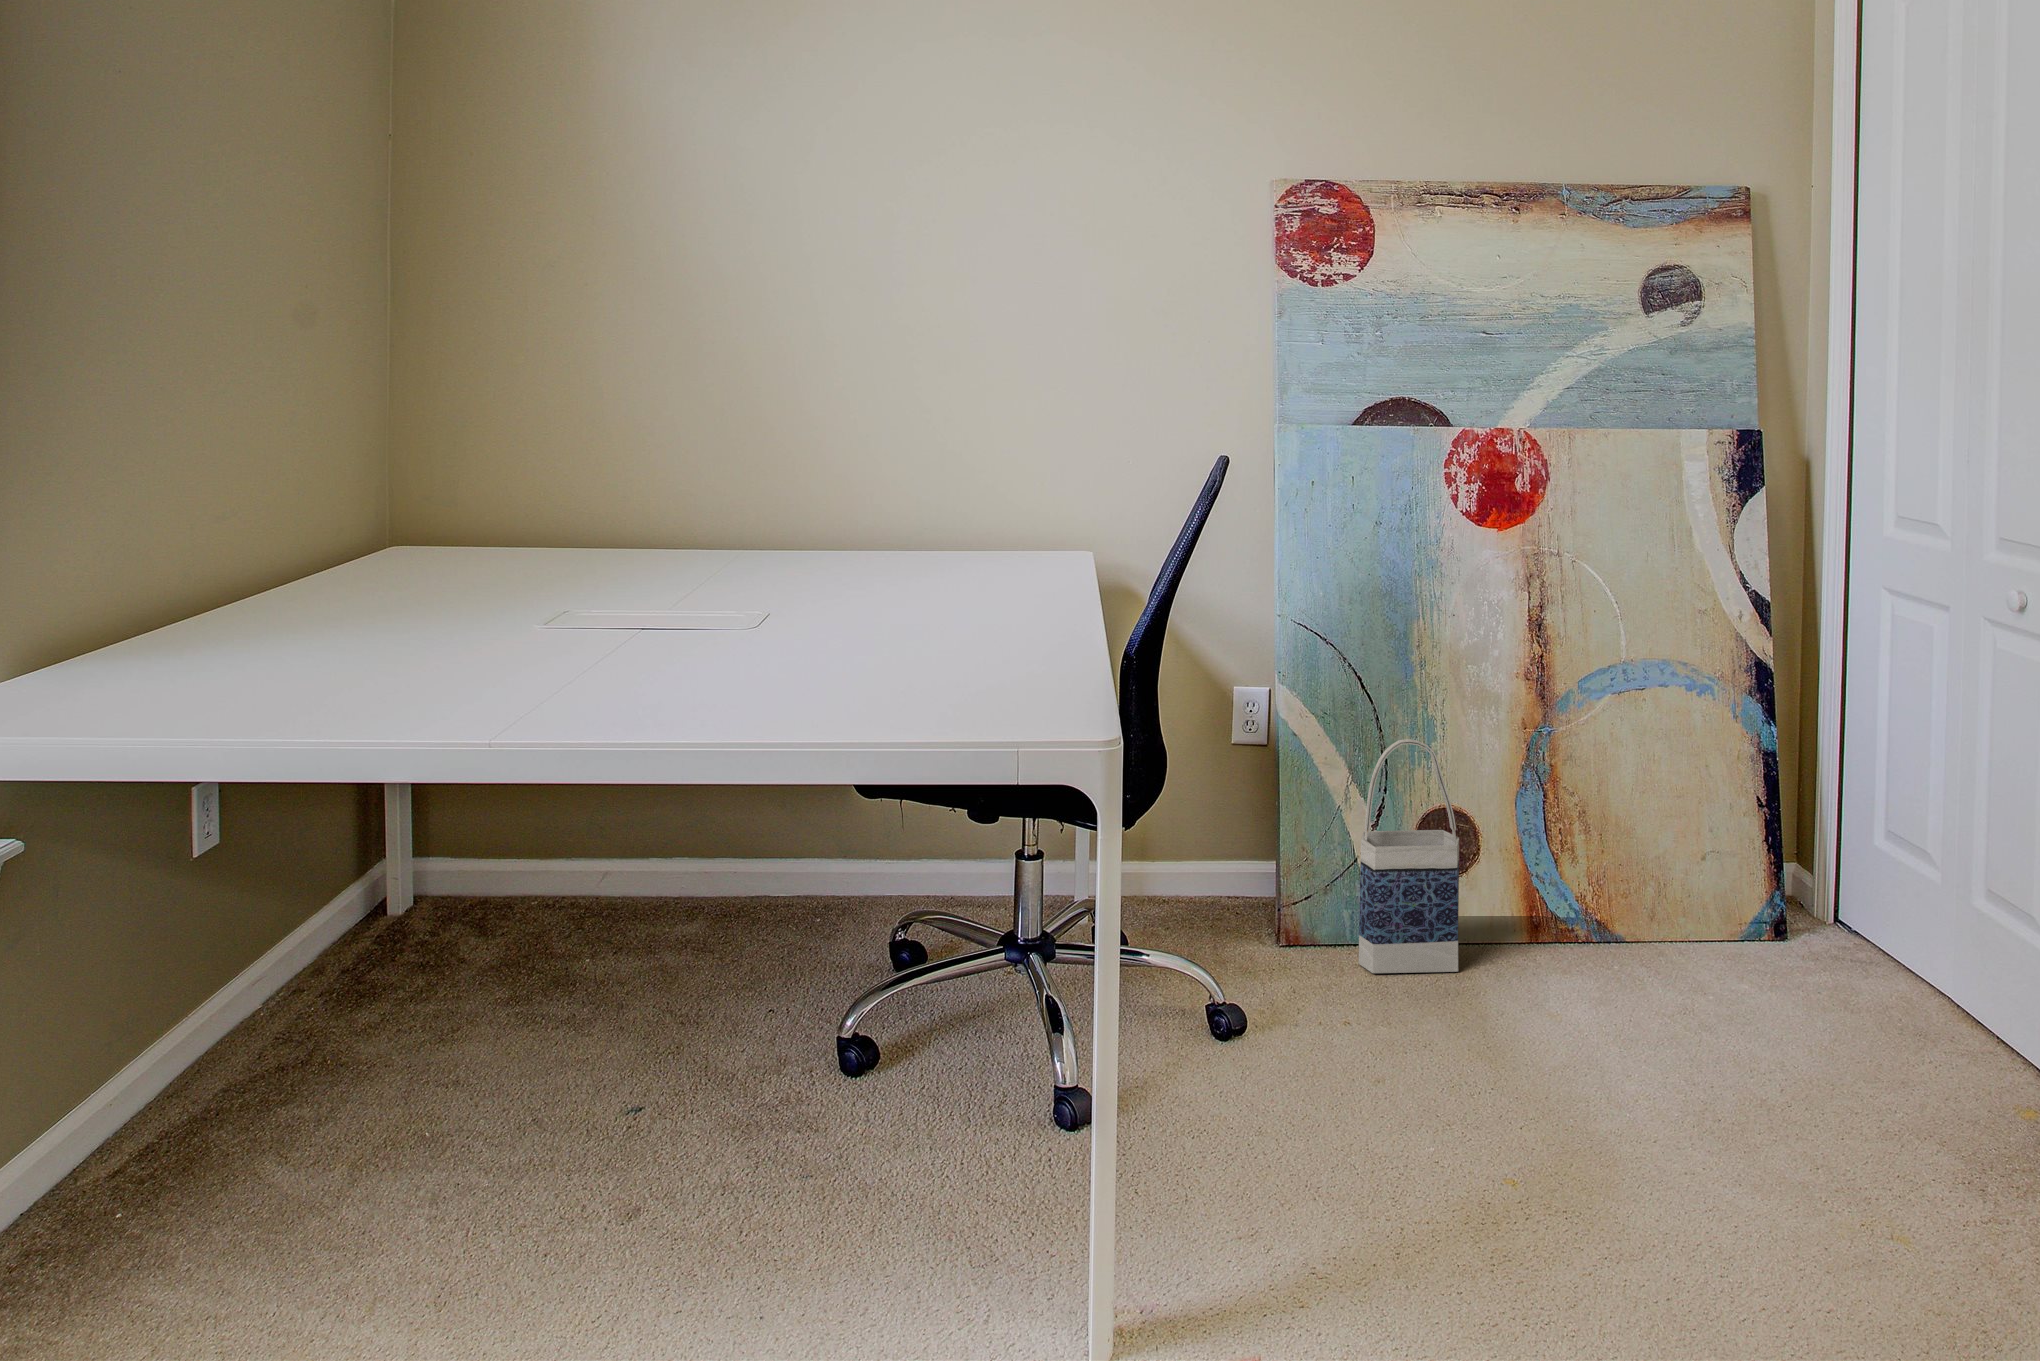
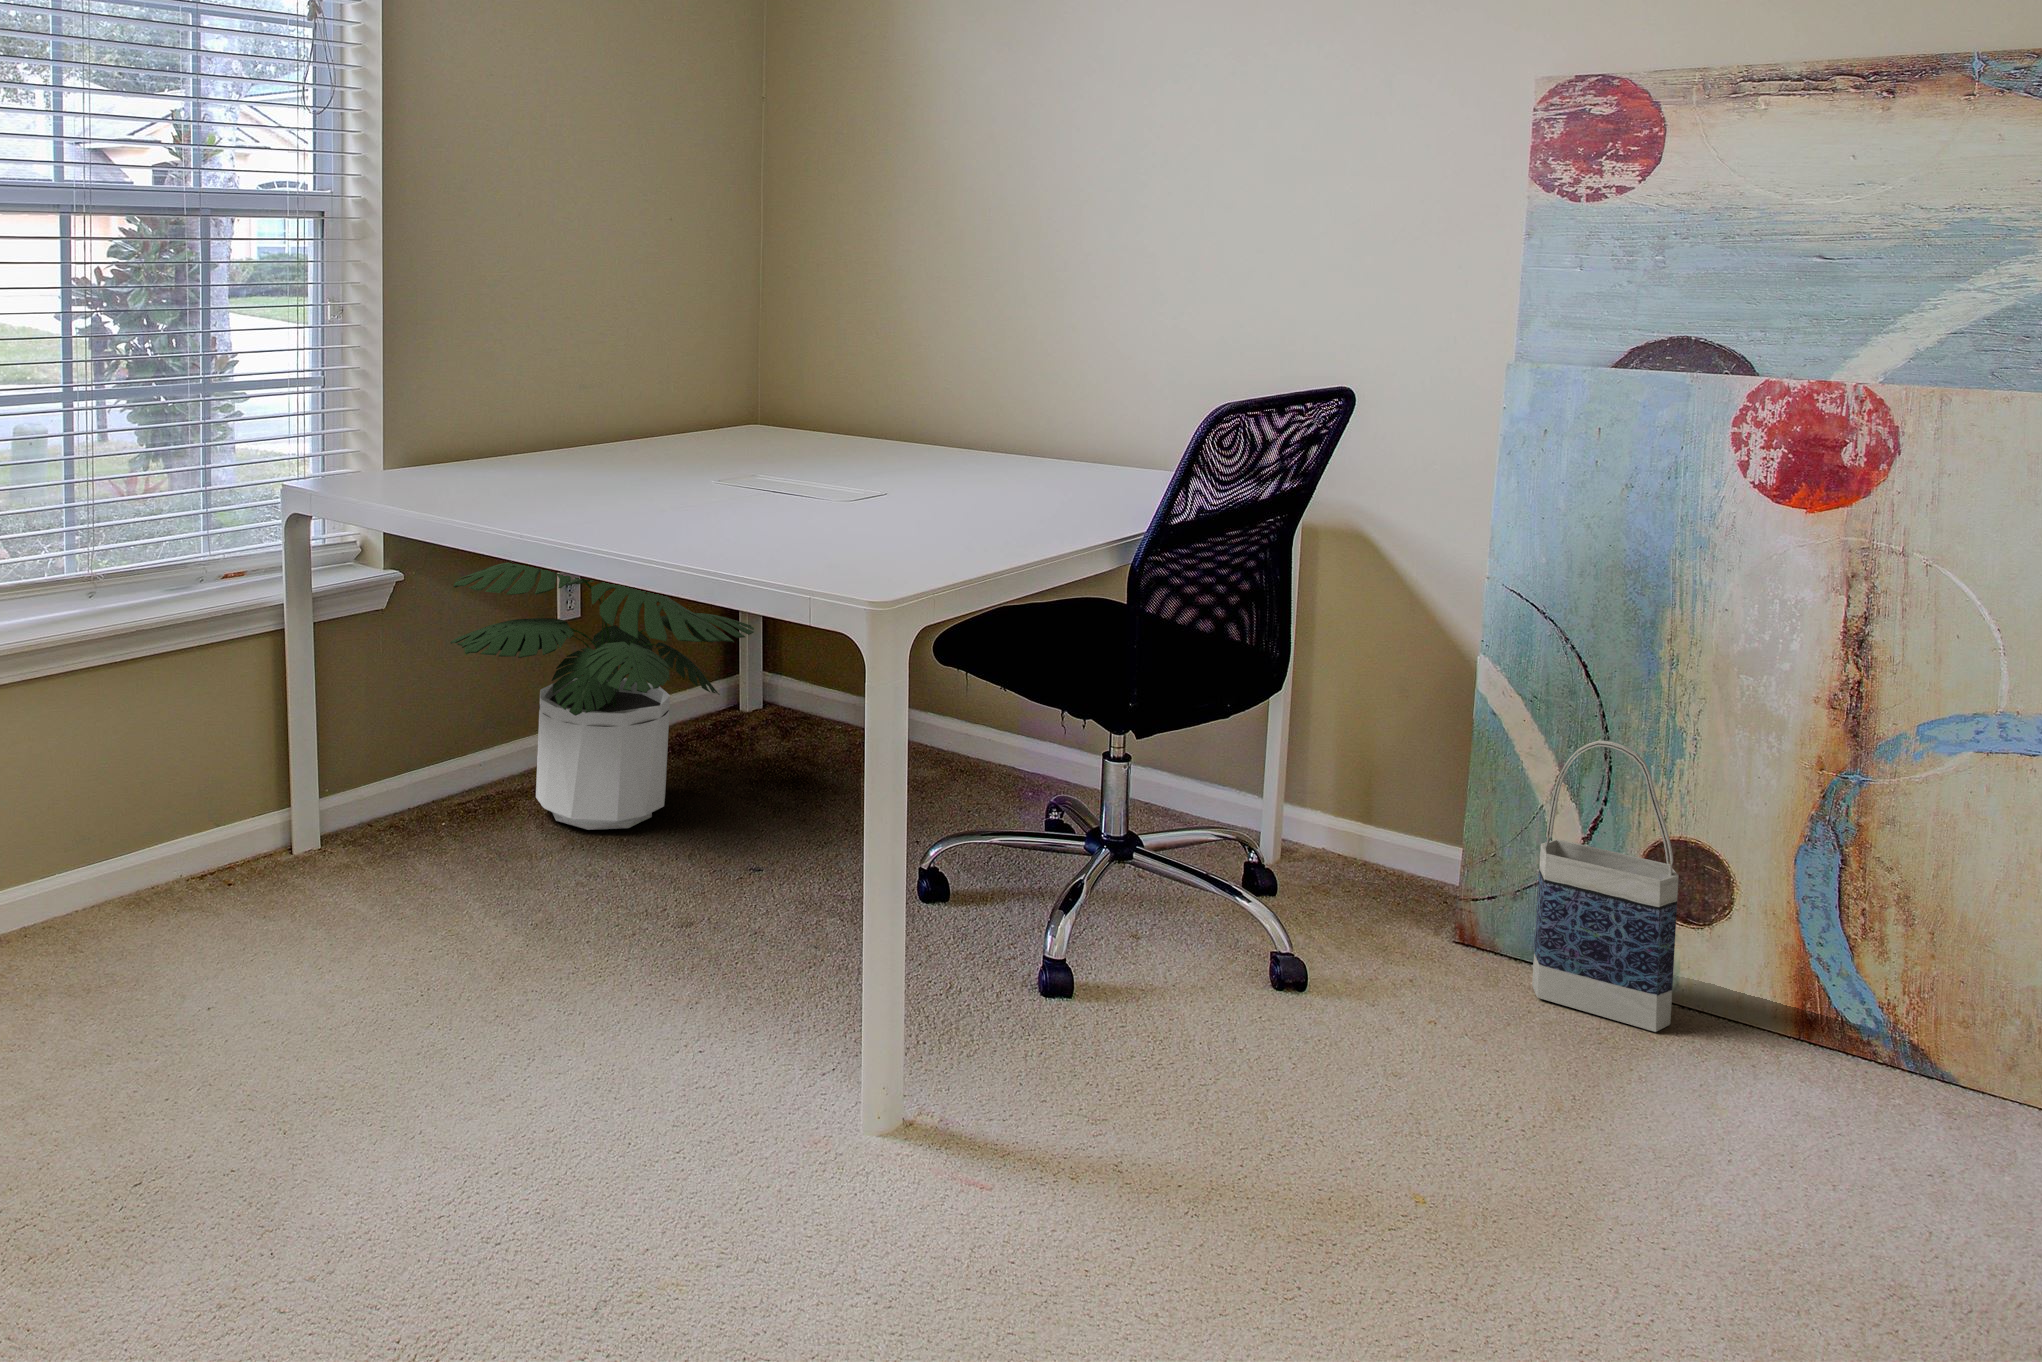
potted plant: none [93,773,547,1157] -> present [450,562,754,830]

